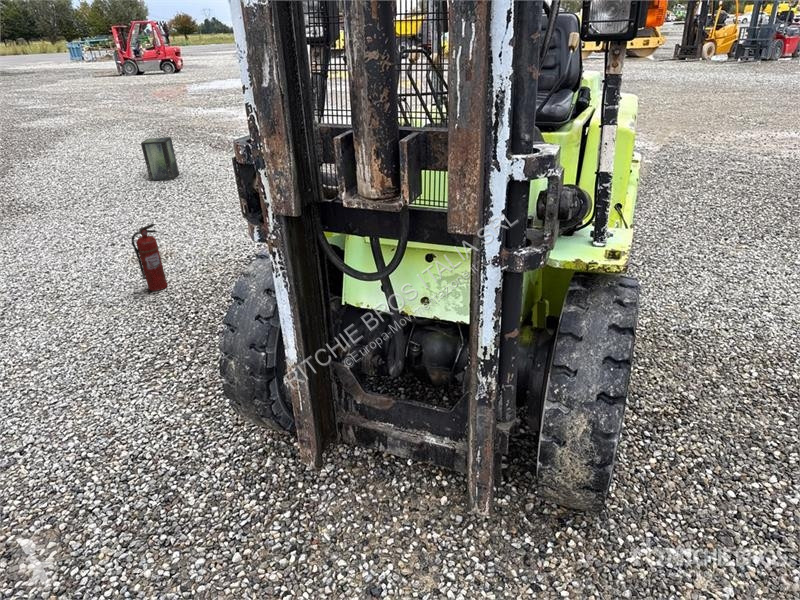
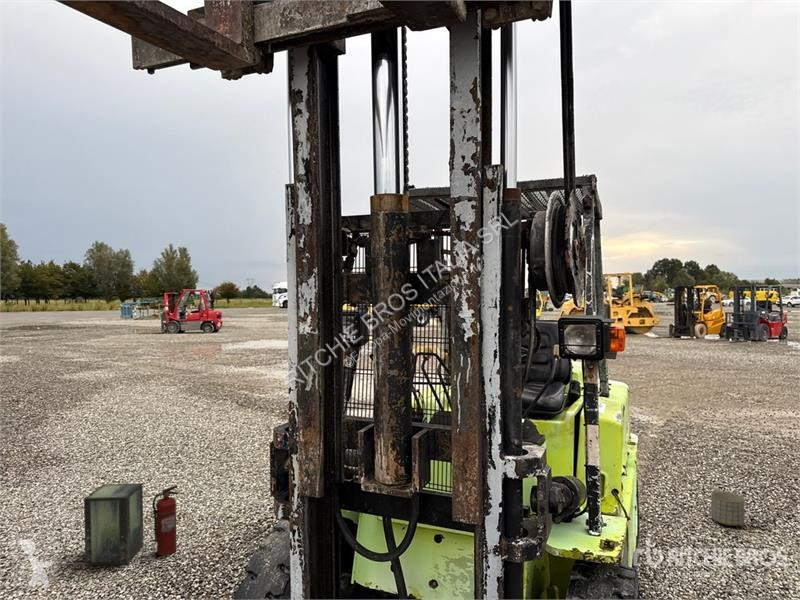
storage box: present [141,137,179,181] -> present [84,483,144,566]
planter: none [701,209,739,242] -> present [711,491,745,526]

